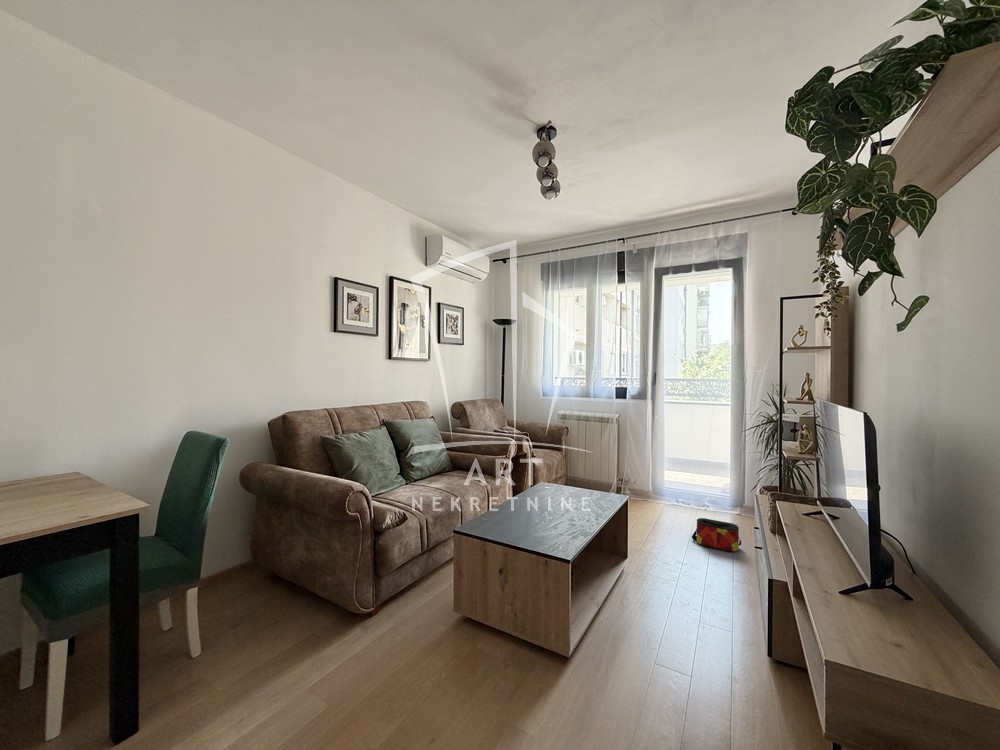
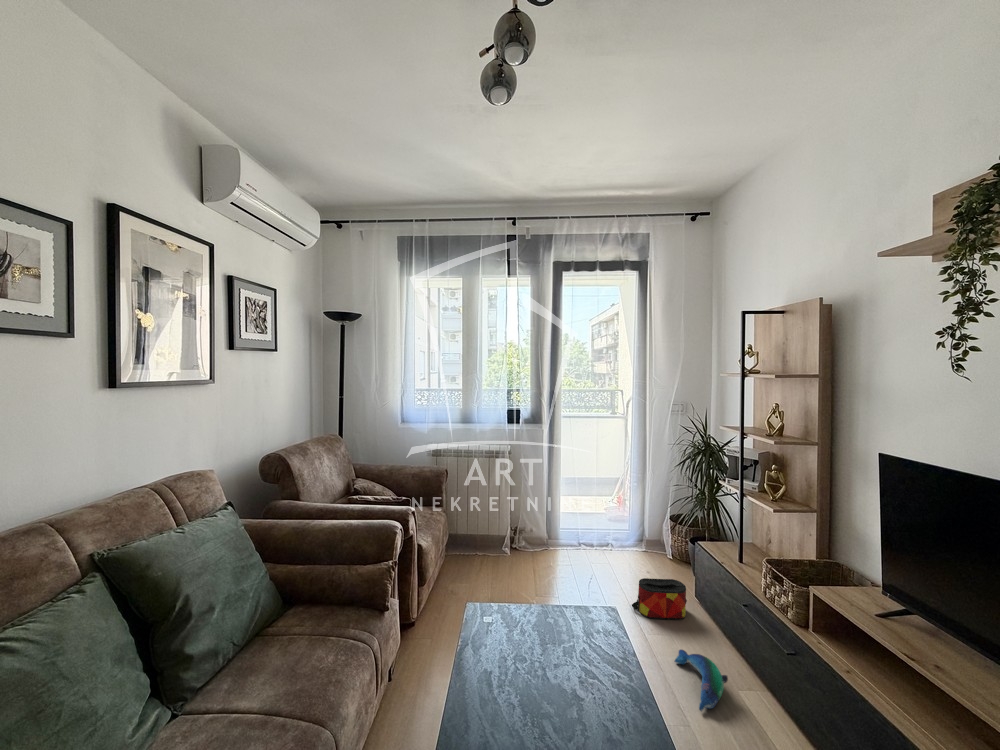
plush toy: none [697,559,730,586] -> present [675,650,728,711]

